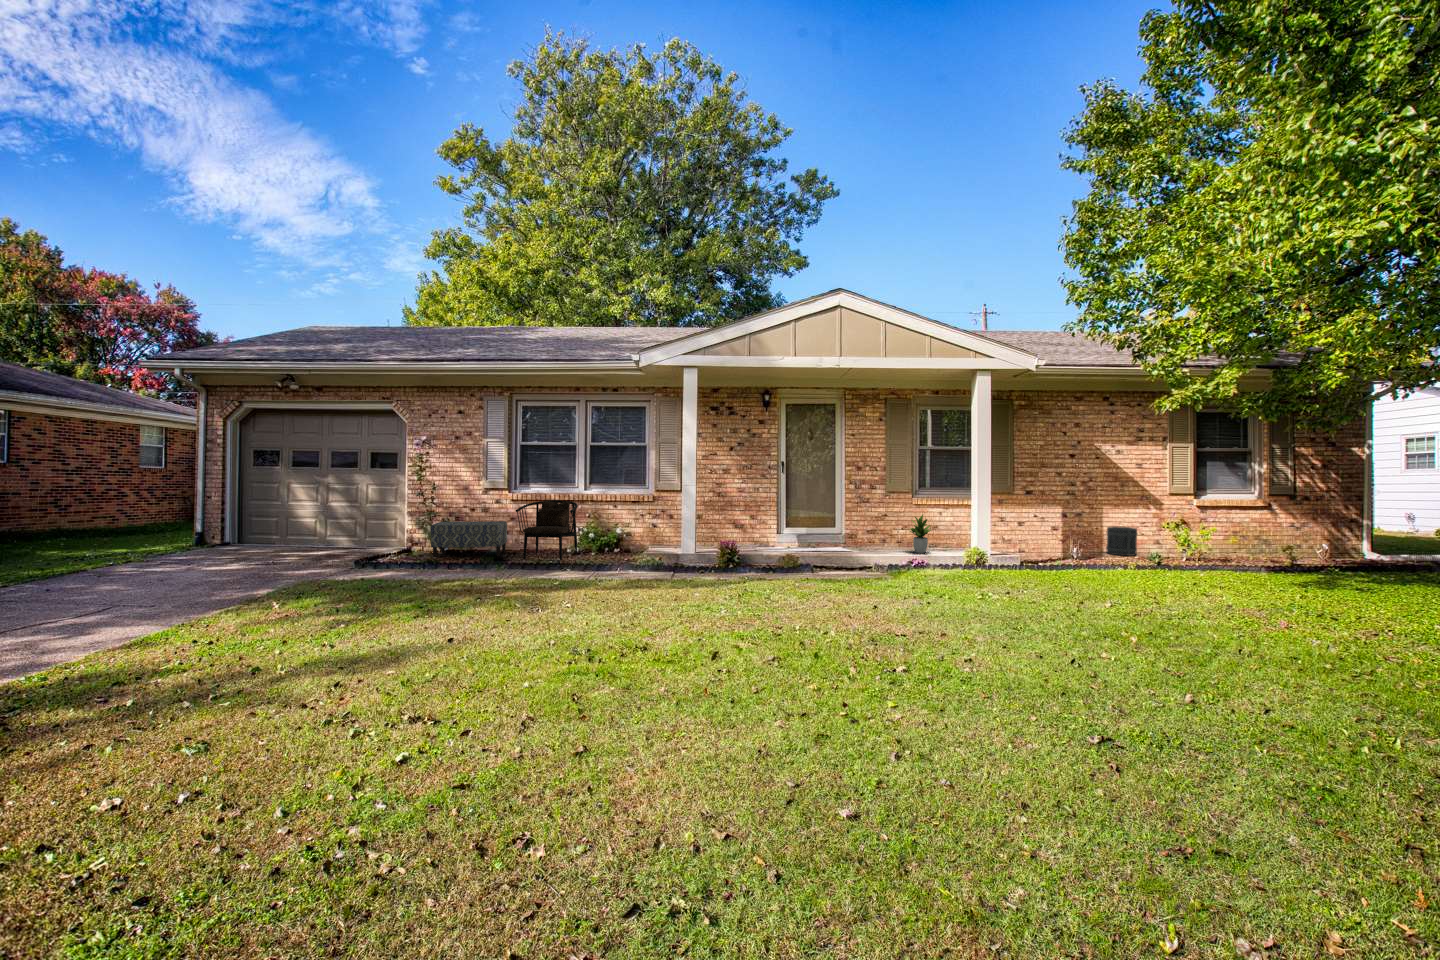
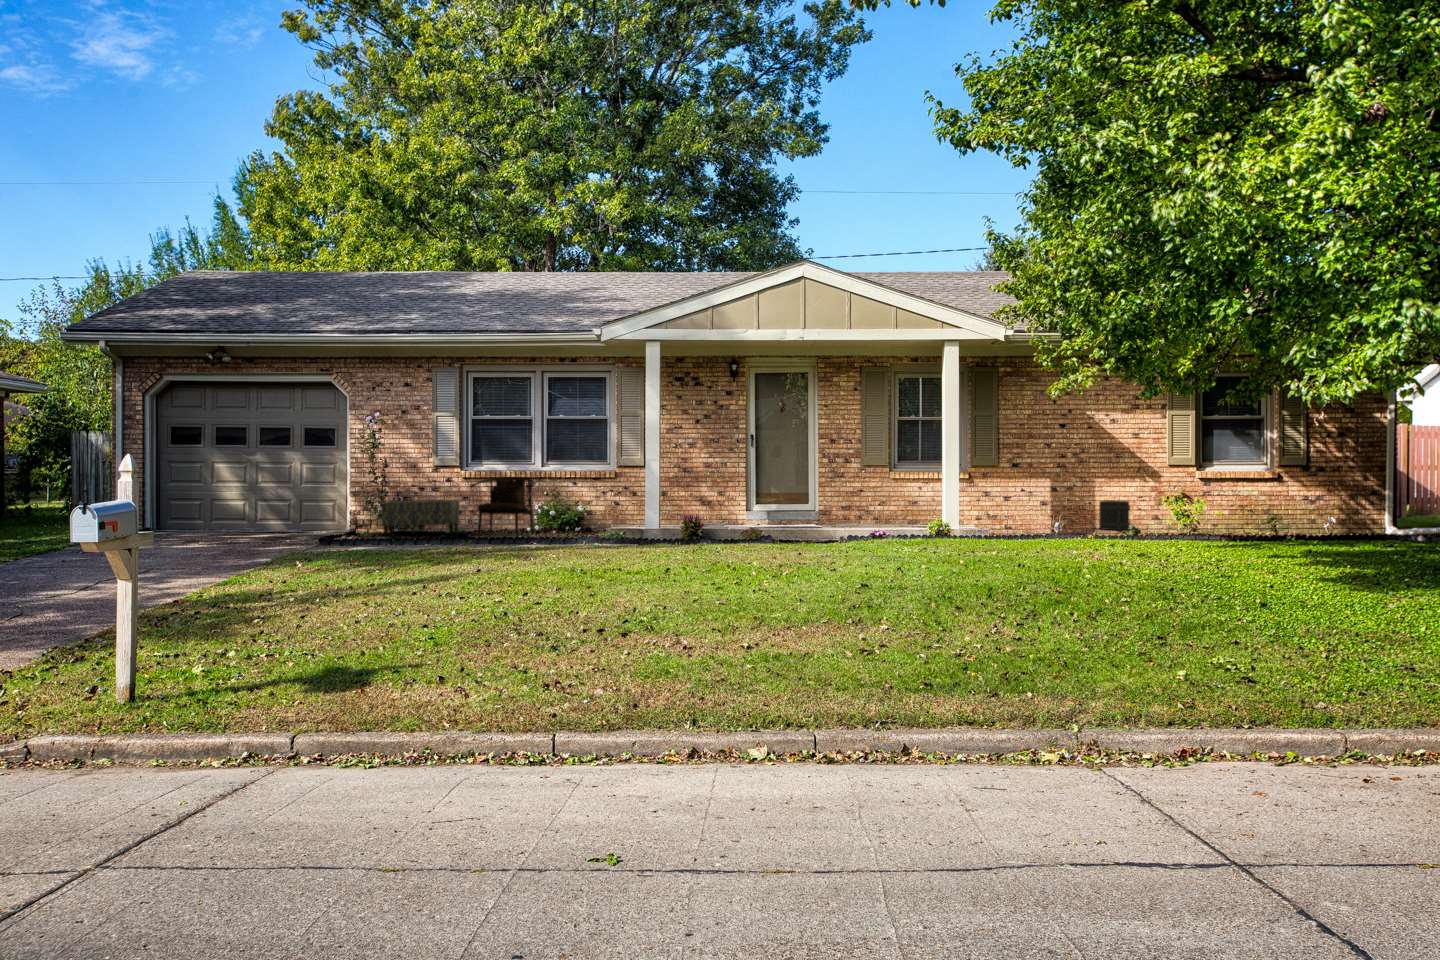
potted plant: present [910,515,931,553] -> none [885,488,912,530]

